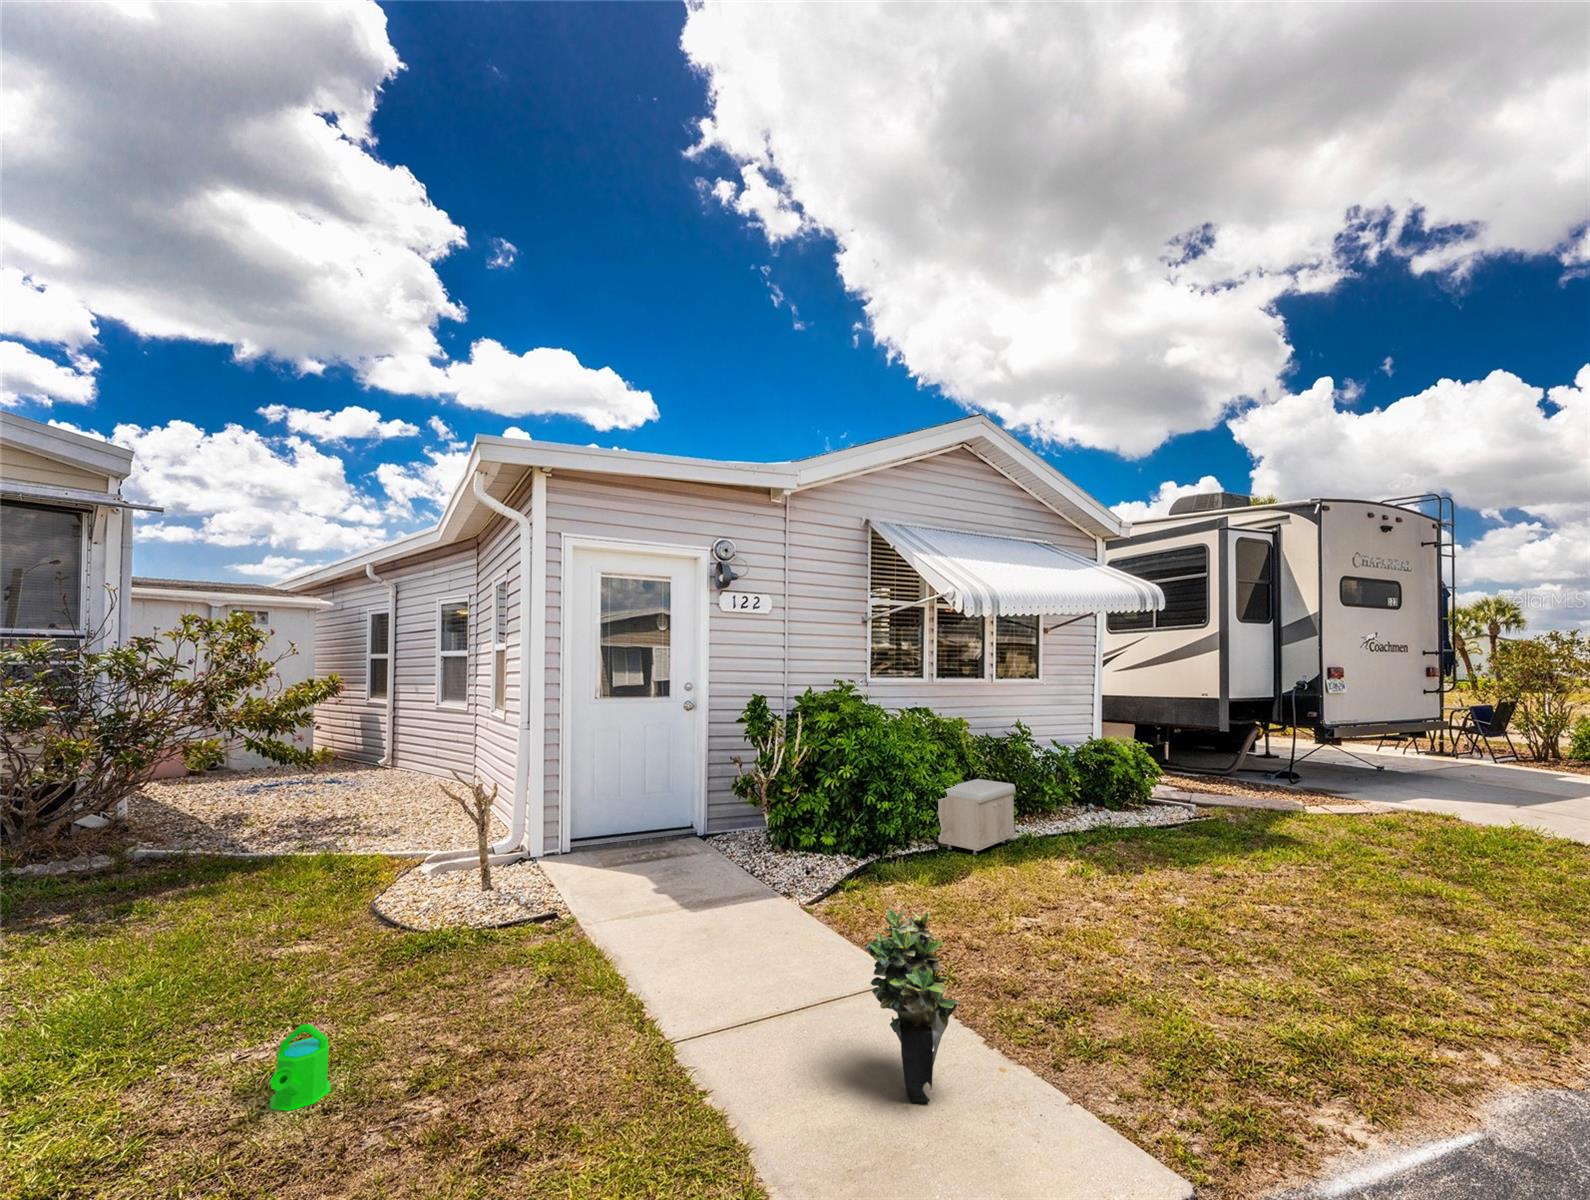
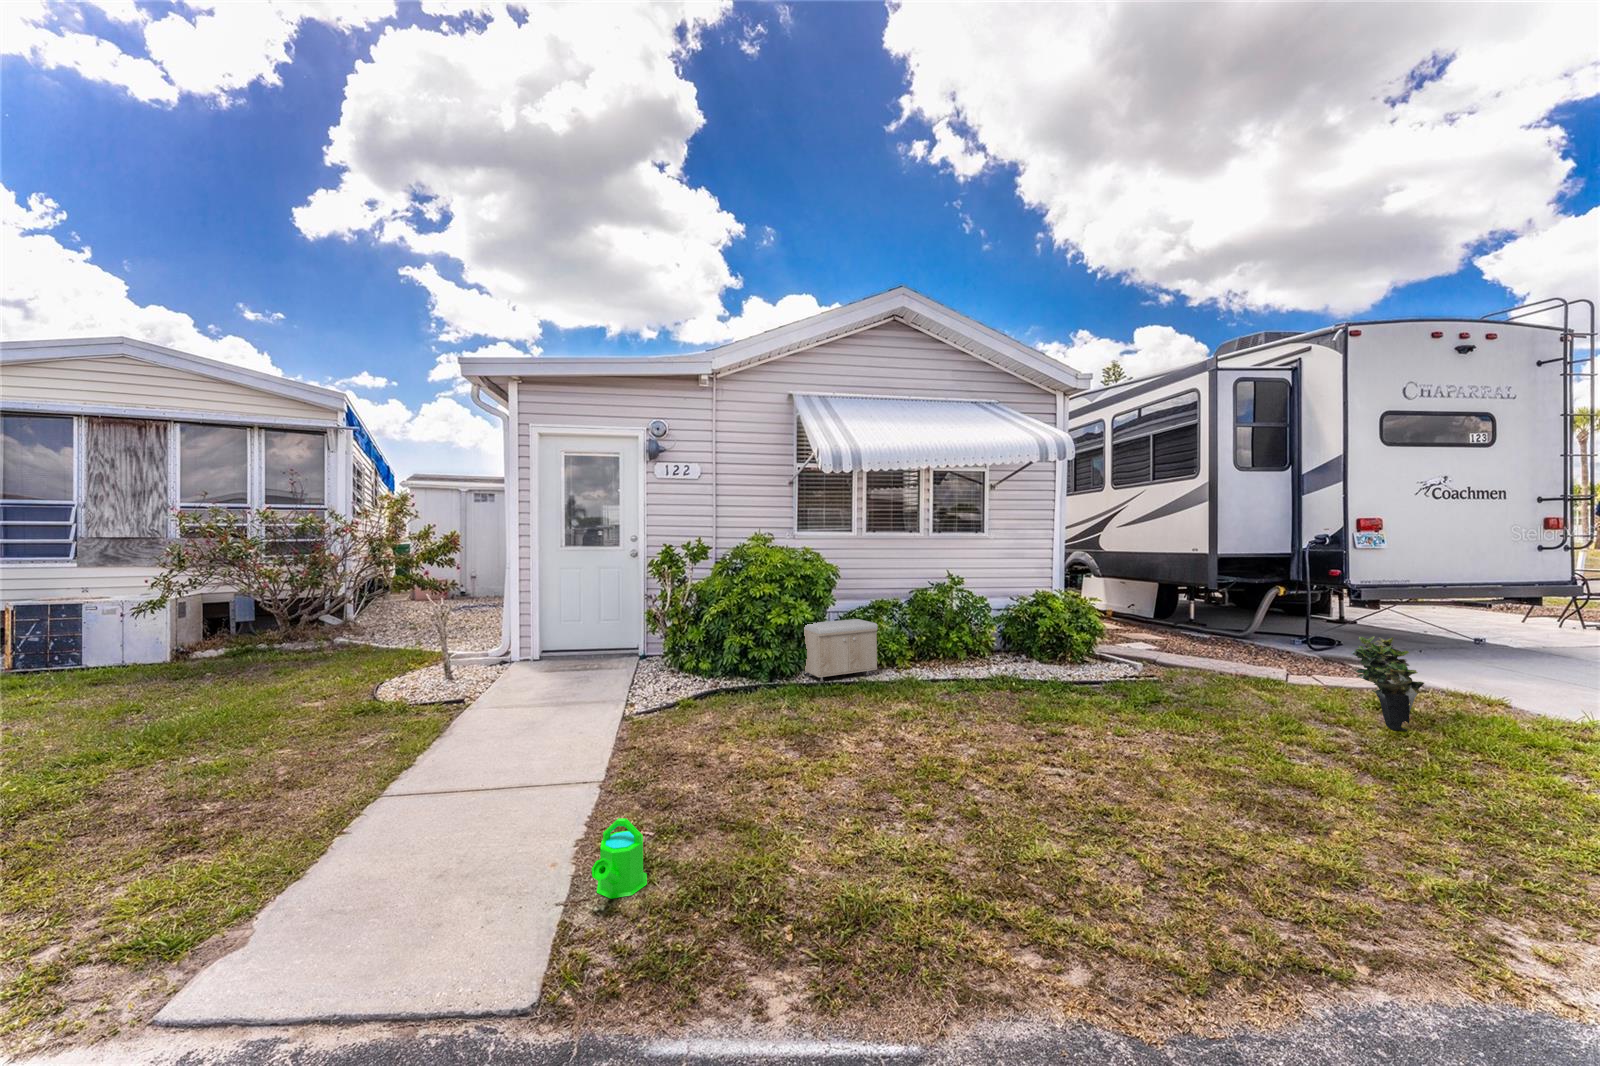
potted plant: present [865,909,959,1102] -> present [1351,636,1424,731]
watering can: present [270,1024,331,1111] -> present [592,818,647,899]

